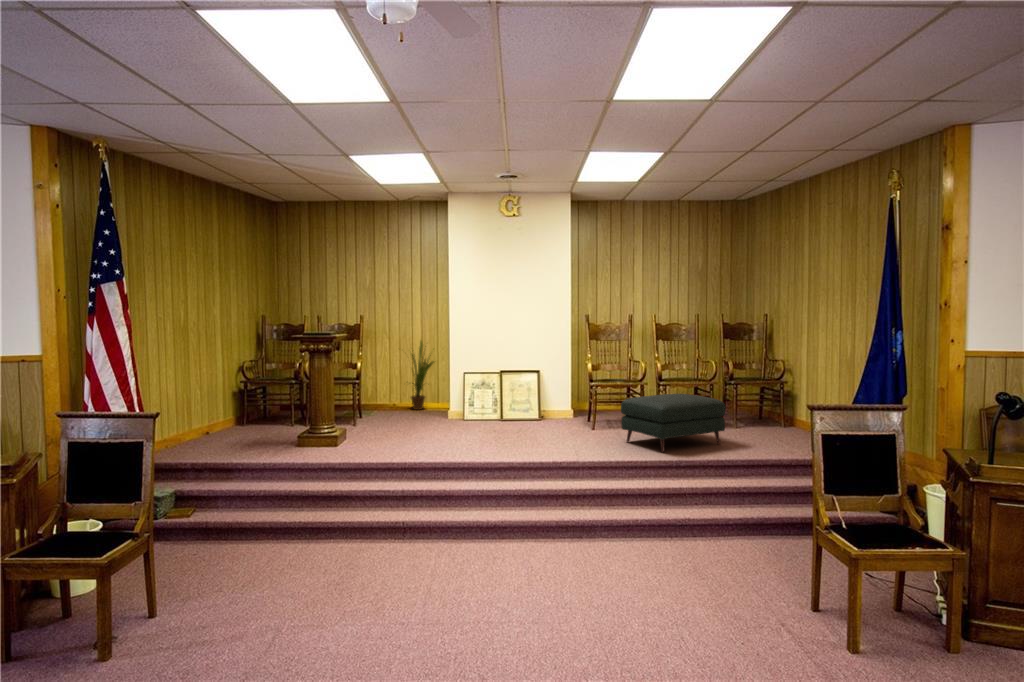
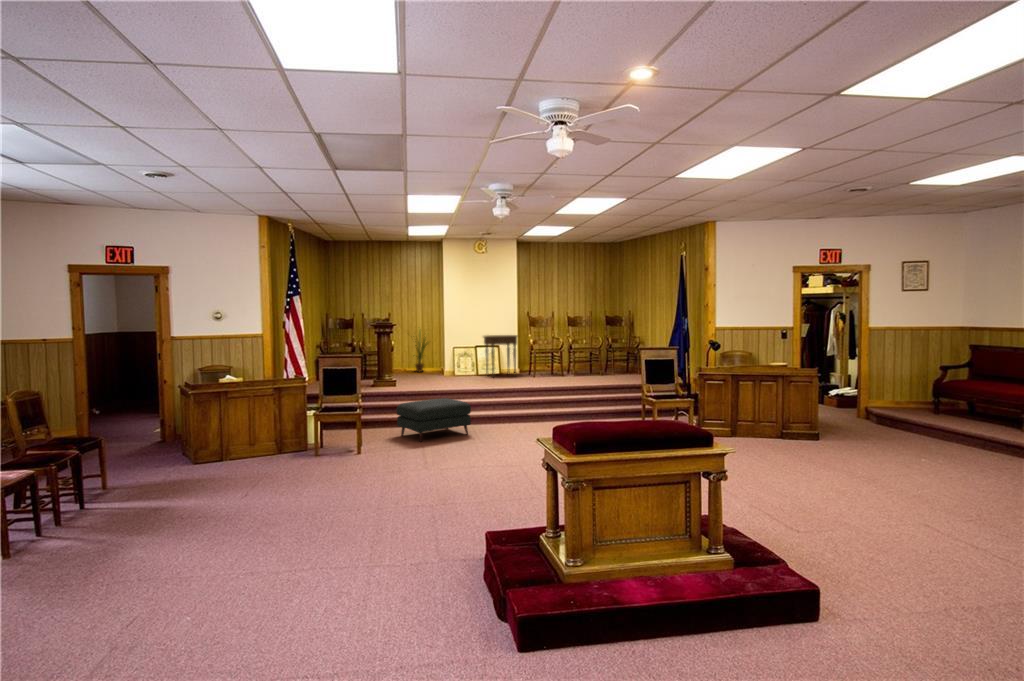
side table: none [507,354,569,427] -> present [484,335,518,377]
ottoman: present [621,394,726,452] -> present [396,398,471,442]

